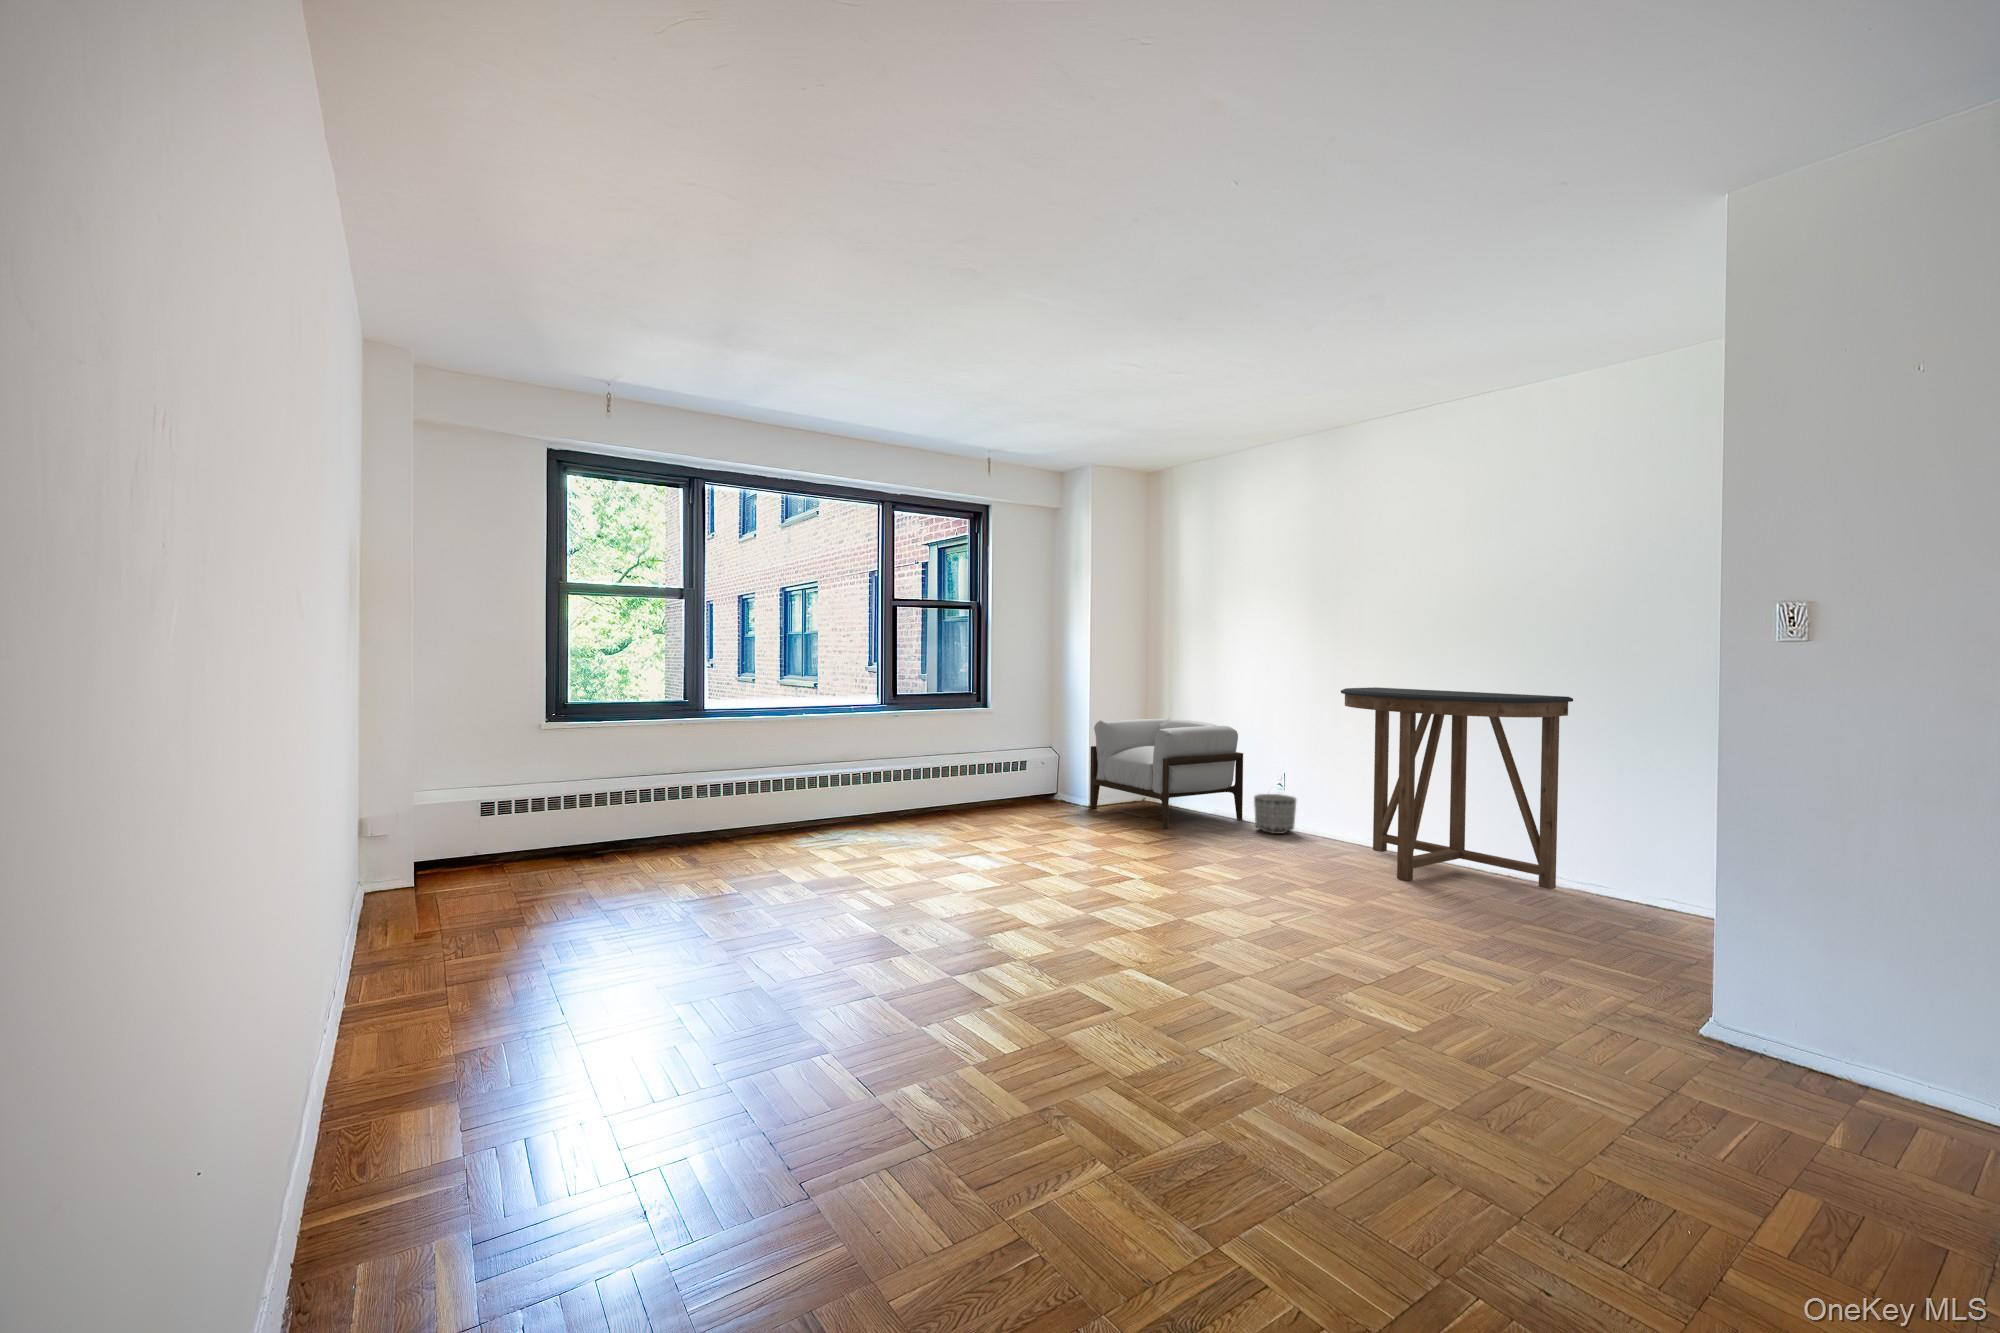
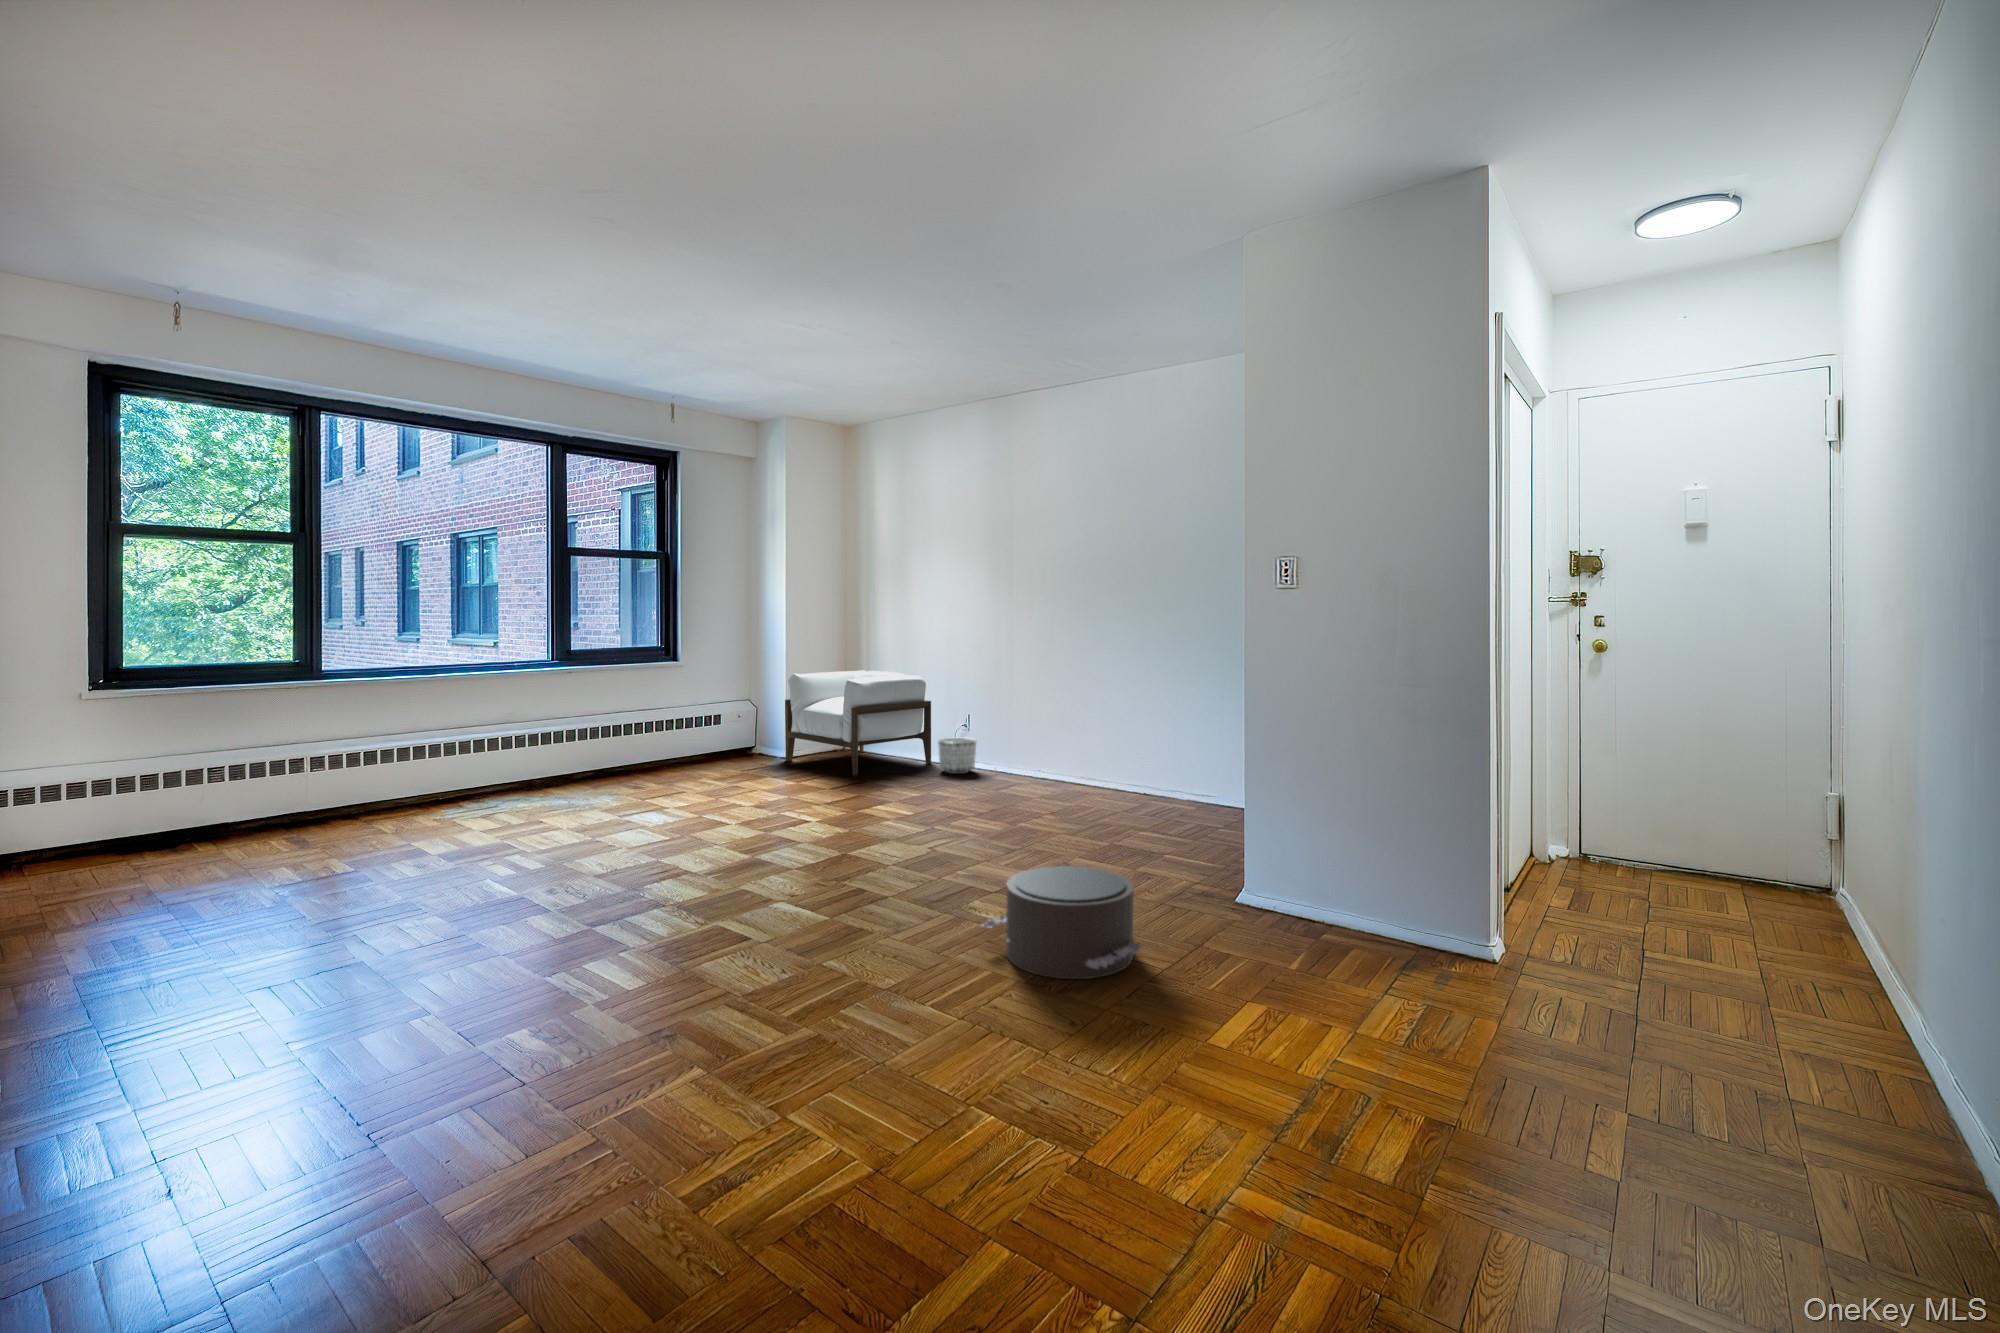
console table: present [1341,687,1573,889] -> none [1007,635,1190,806]
pouf: none [1374,966,1600,1113] -> present [982,866,1141,979]

